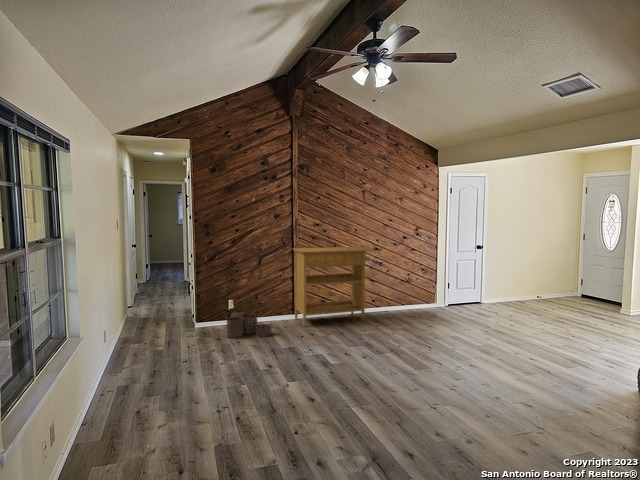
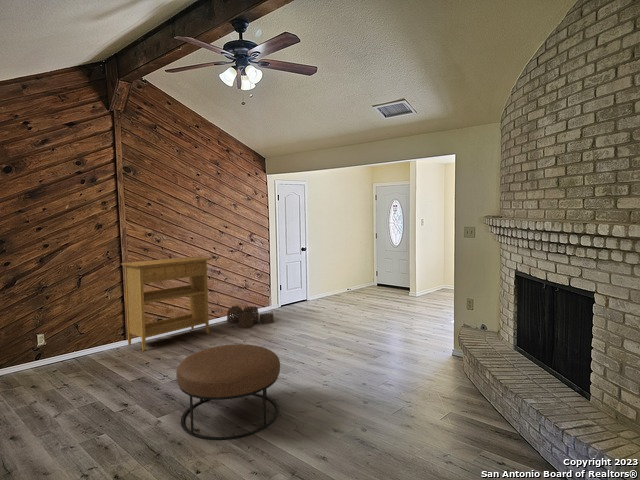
woven basket: present [226,310,272,338] -> present [227,306,274,328]
ottoman: none [300,332,393,415] -> present [176,344,280,440]

